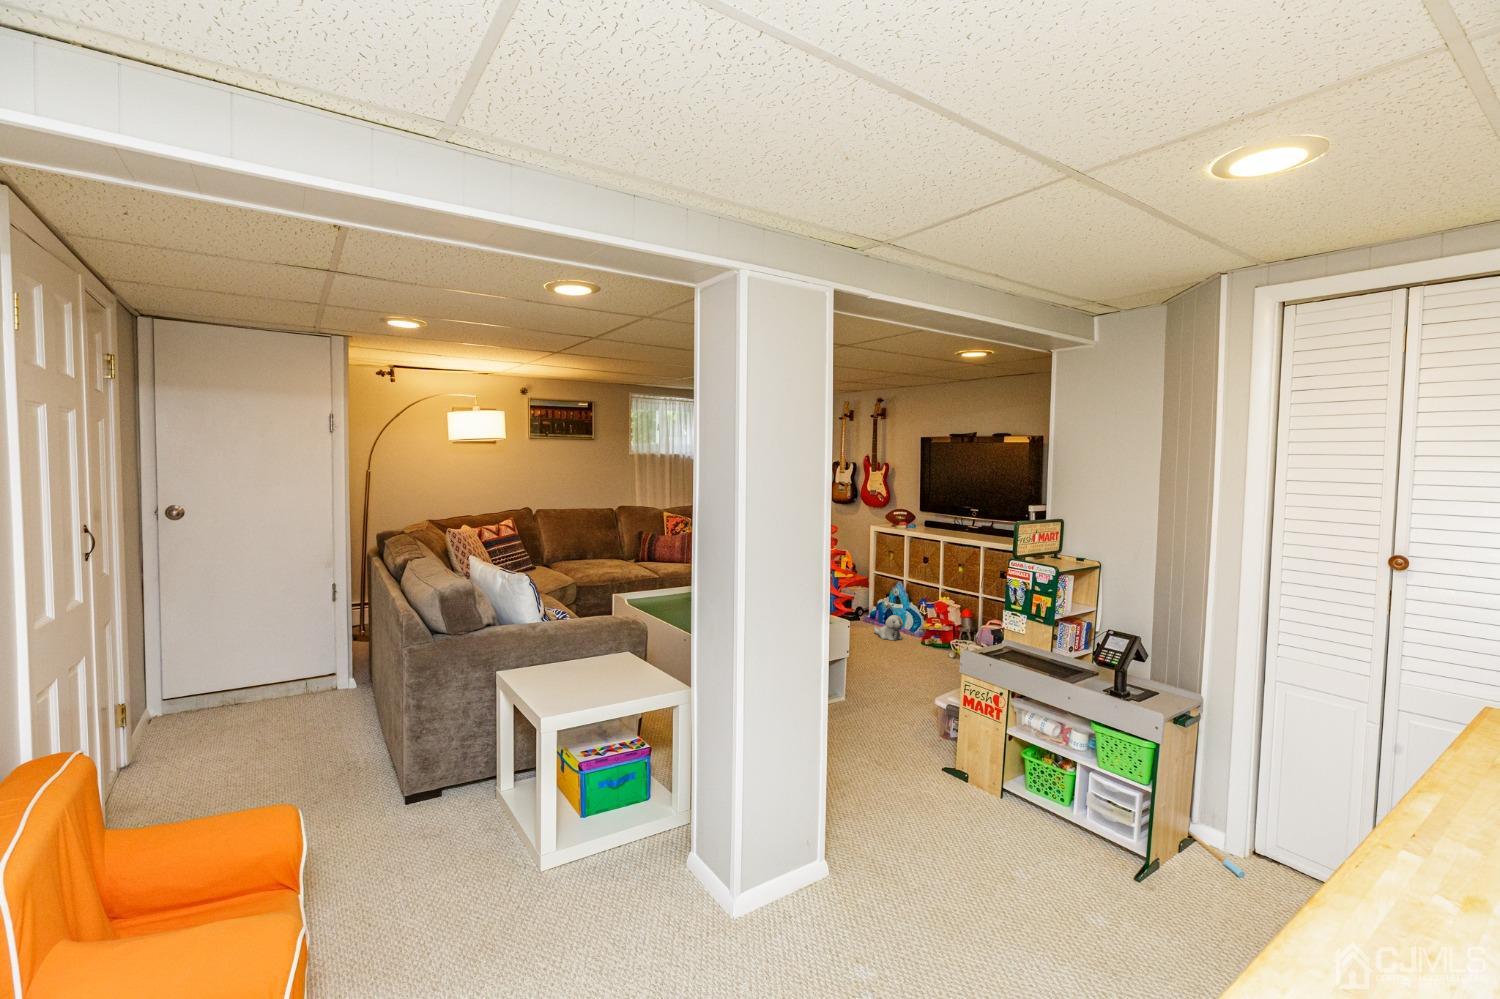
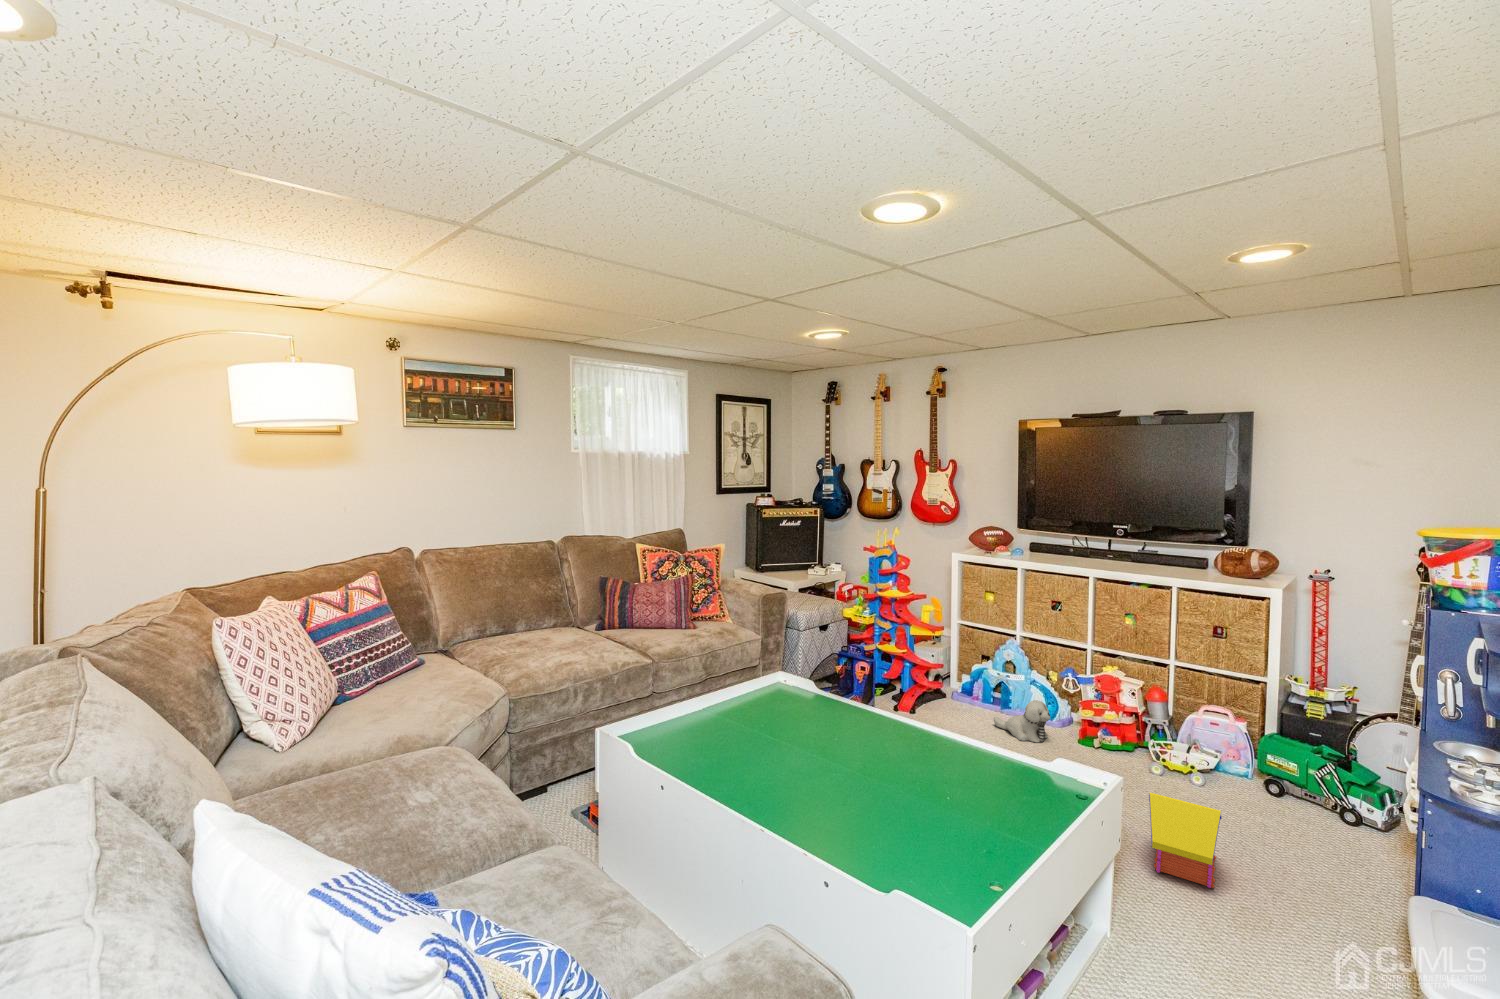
toy house: none [886,642,930,686] -> present [1149,793,1222,888]

